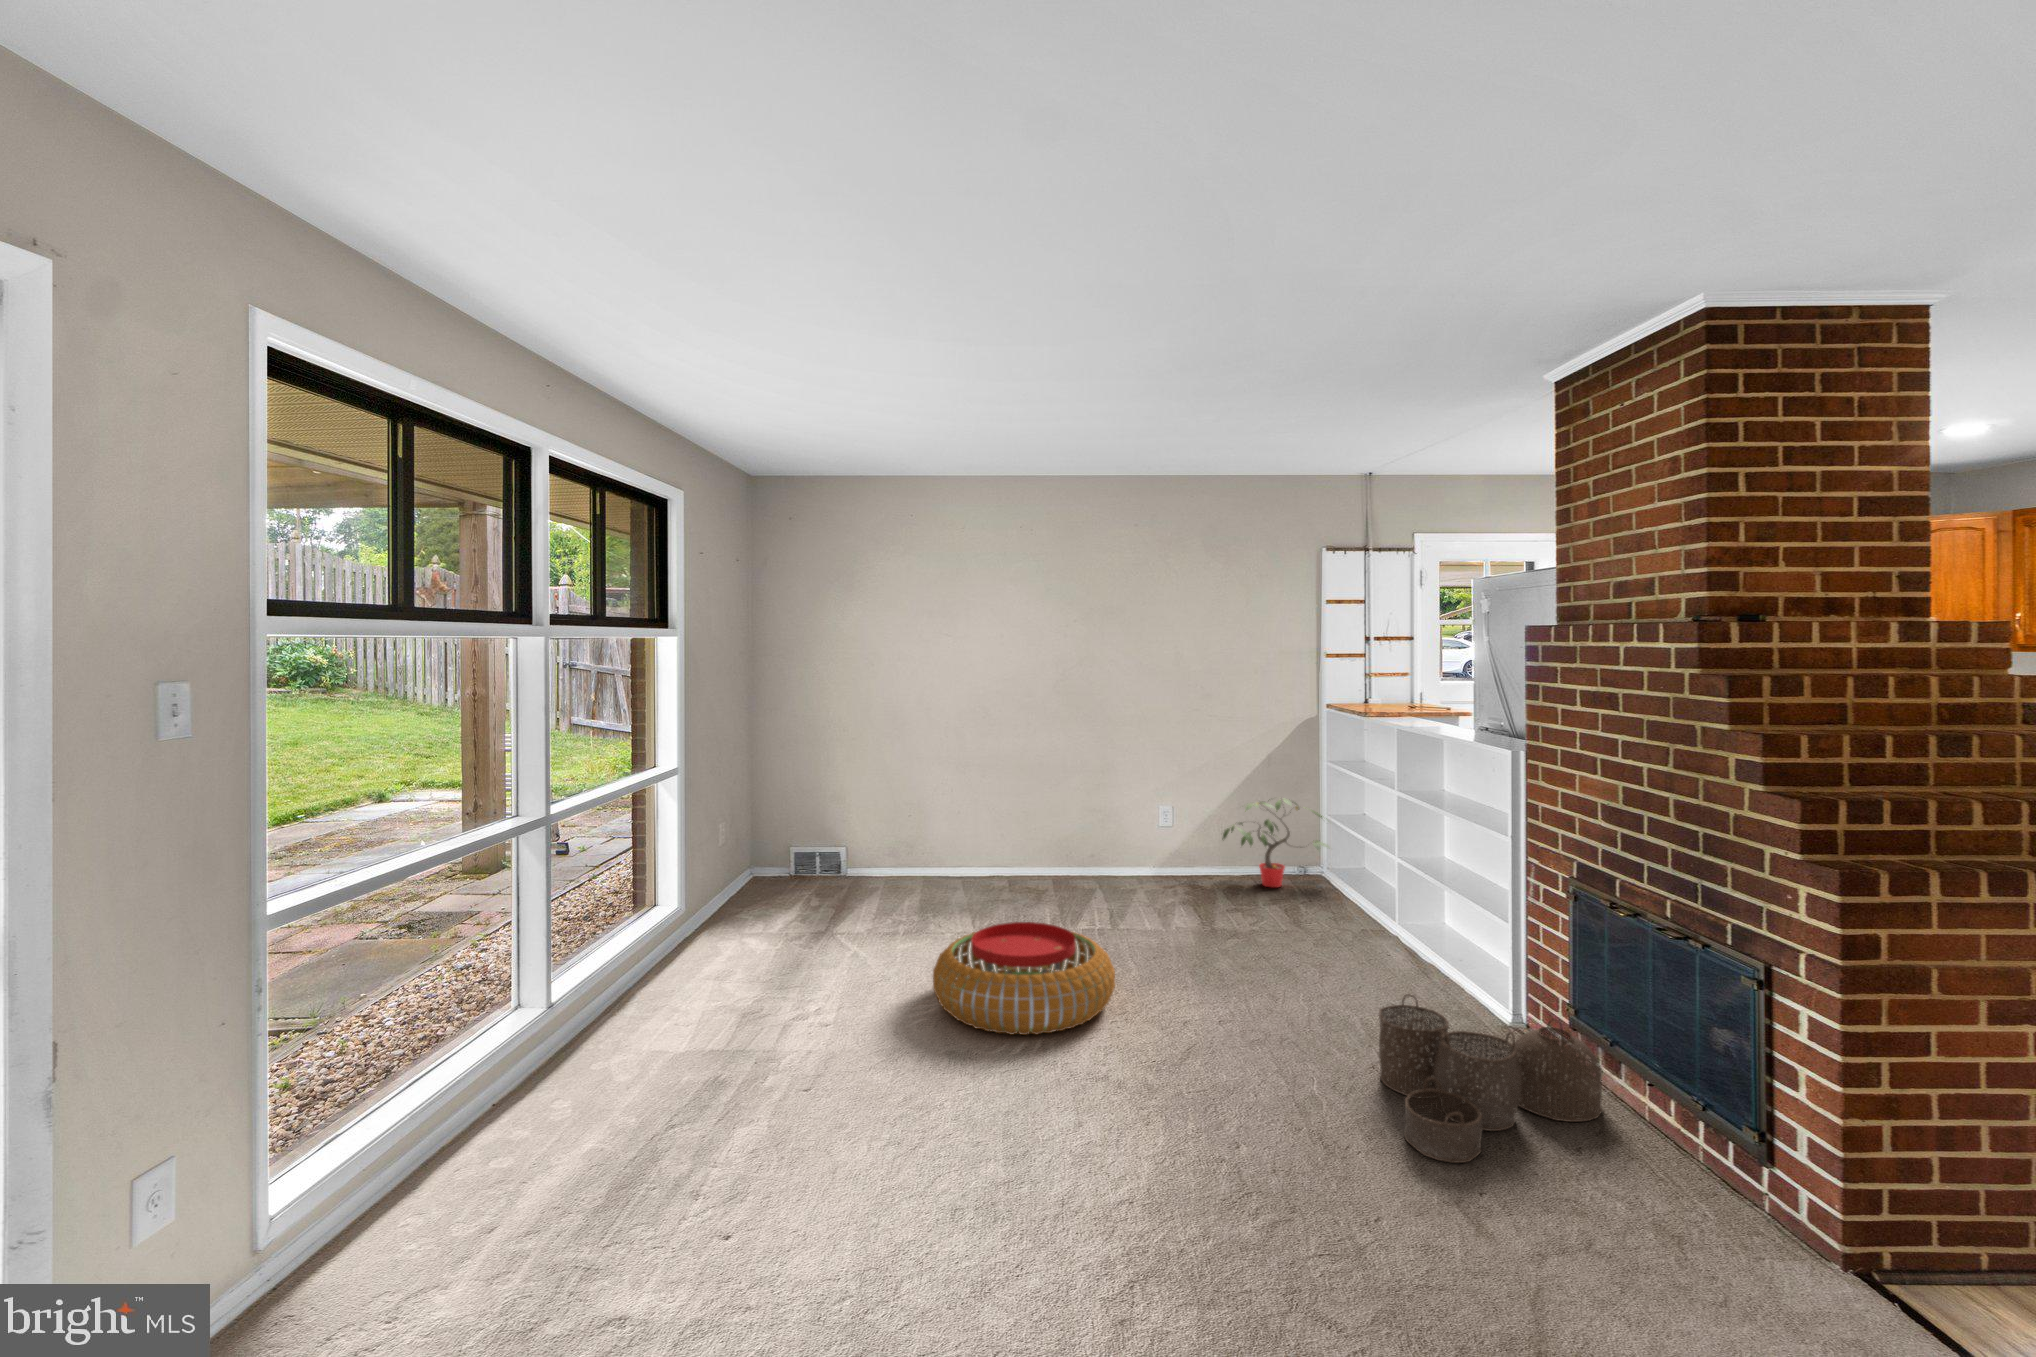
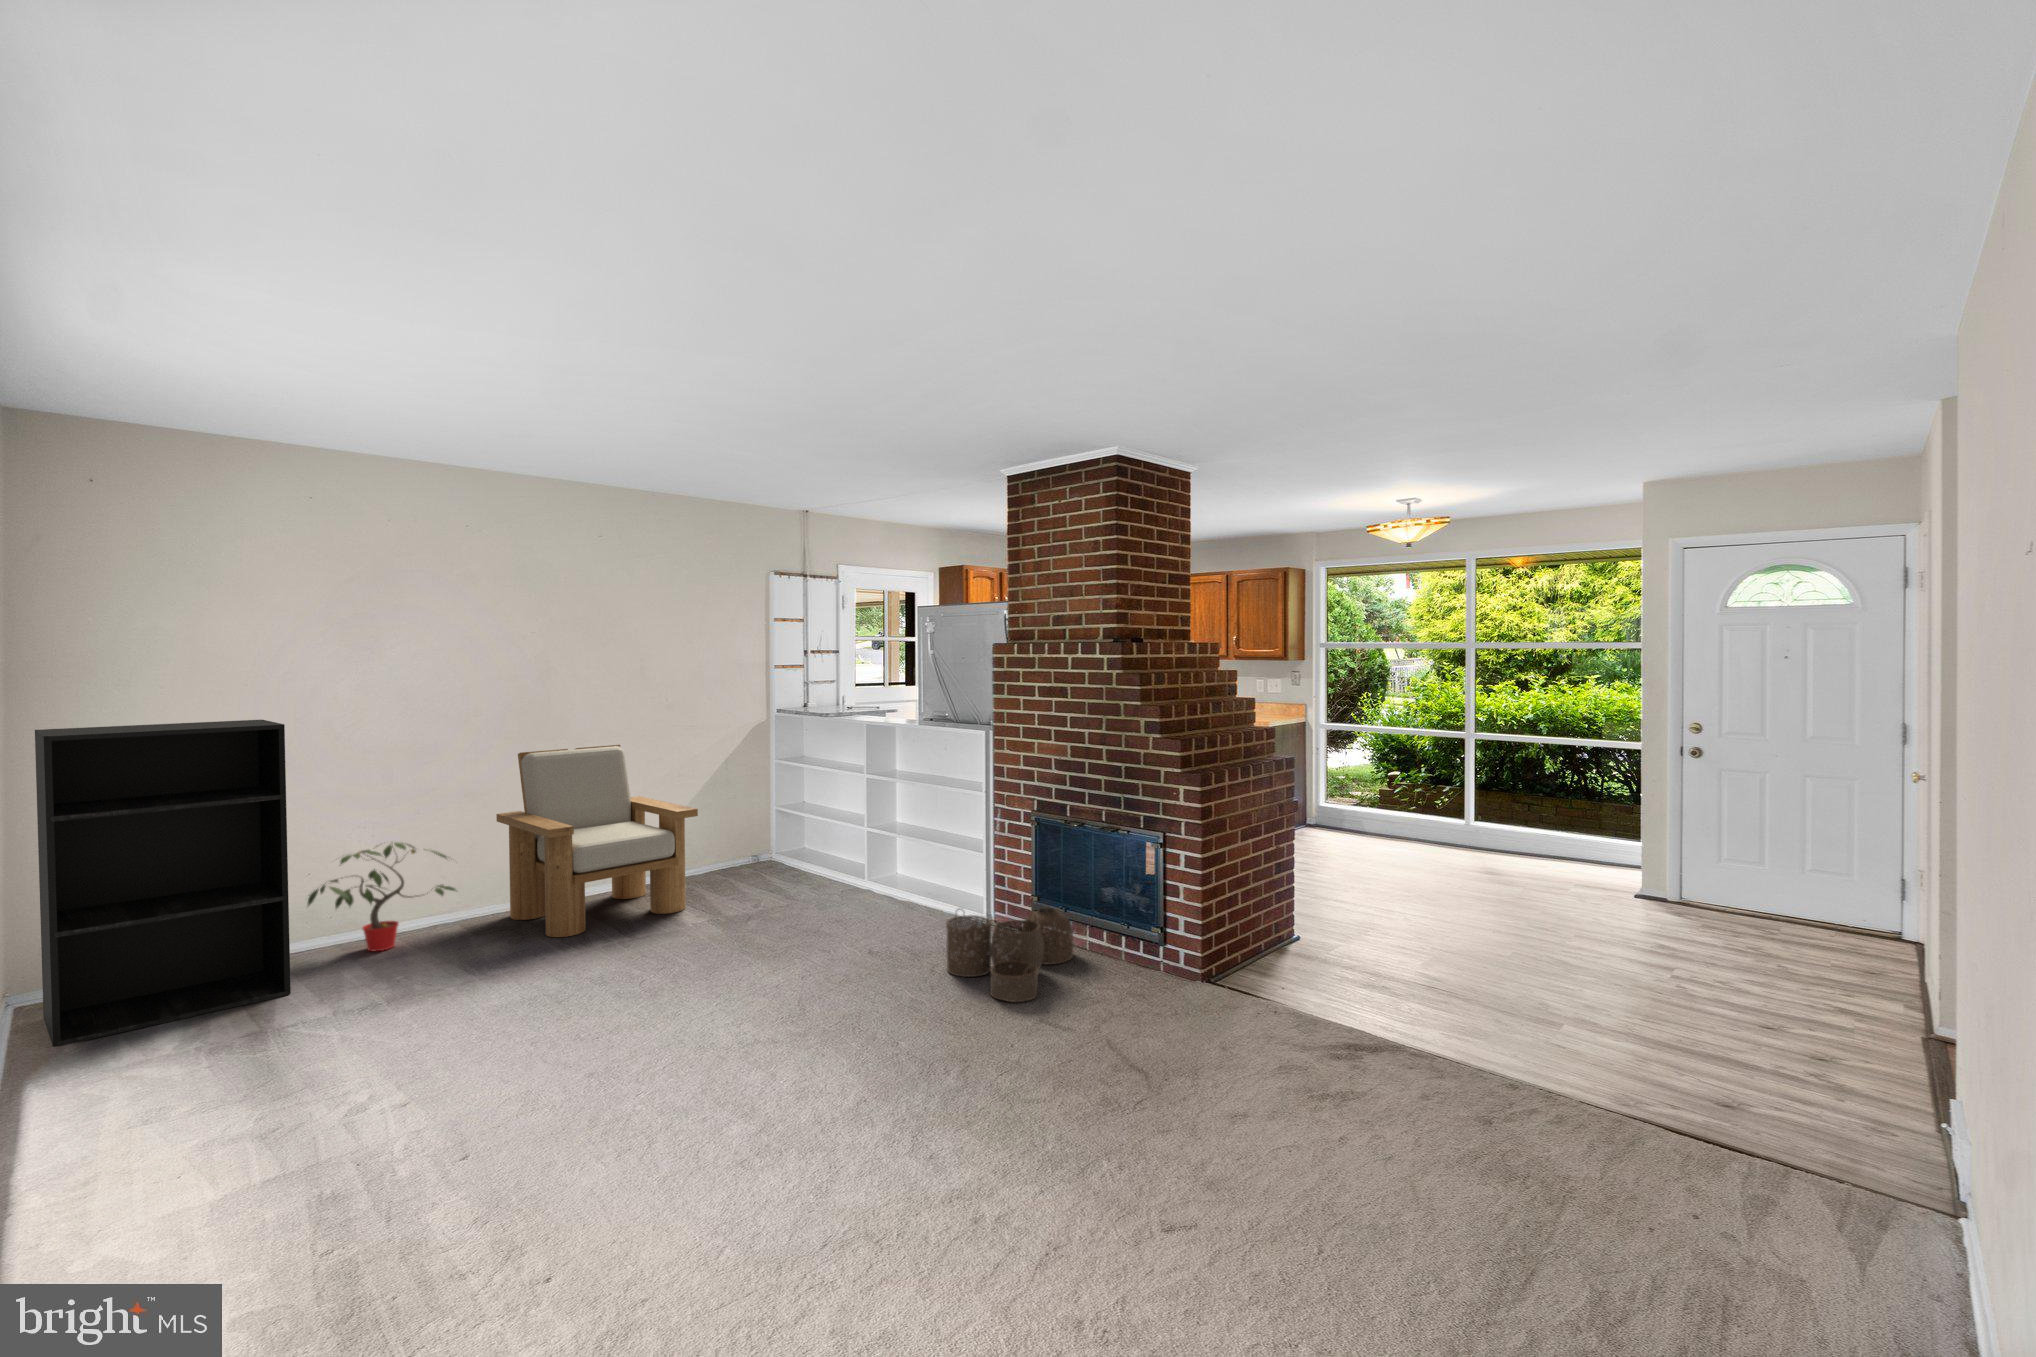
bookshelf: none [701,695,851,921] -> present [35,720,291,1047]
armchair: none [1028,734,1191,916] -> present [496,745,698,937]
potted plant: present [1222,799,1329,887] -> present [308,842,457,951]
pouf: present [933,922,1115,1035] -> none [528,927,722,1035]

